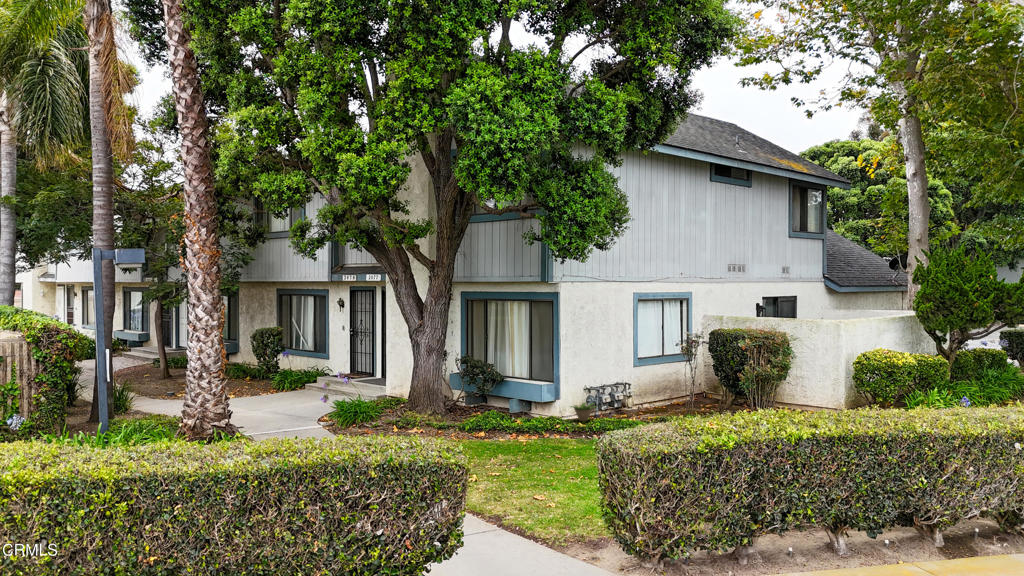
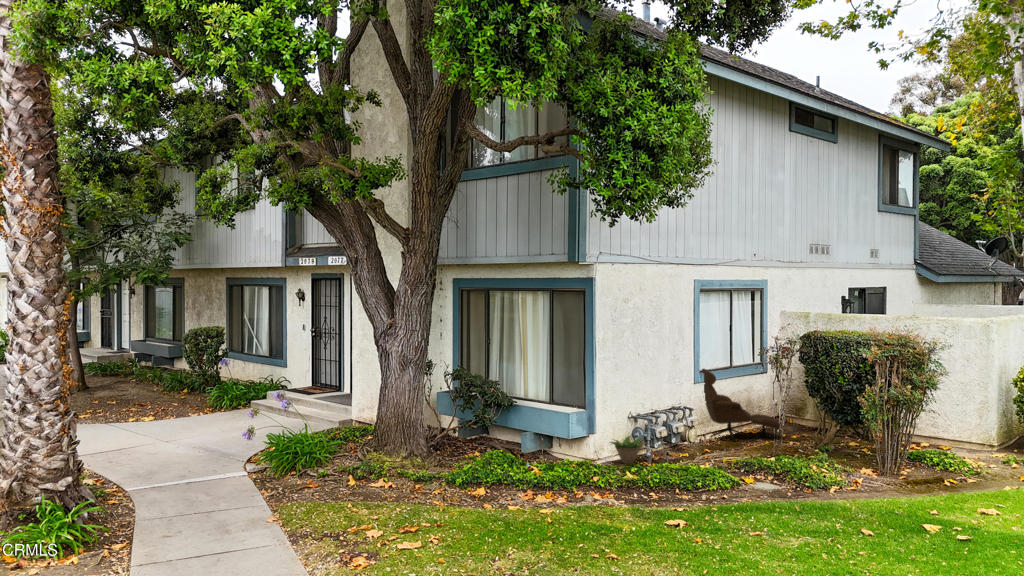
lounge chair: none [641,356,697,408] -> present [702,369,780,441]

